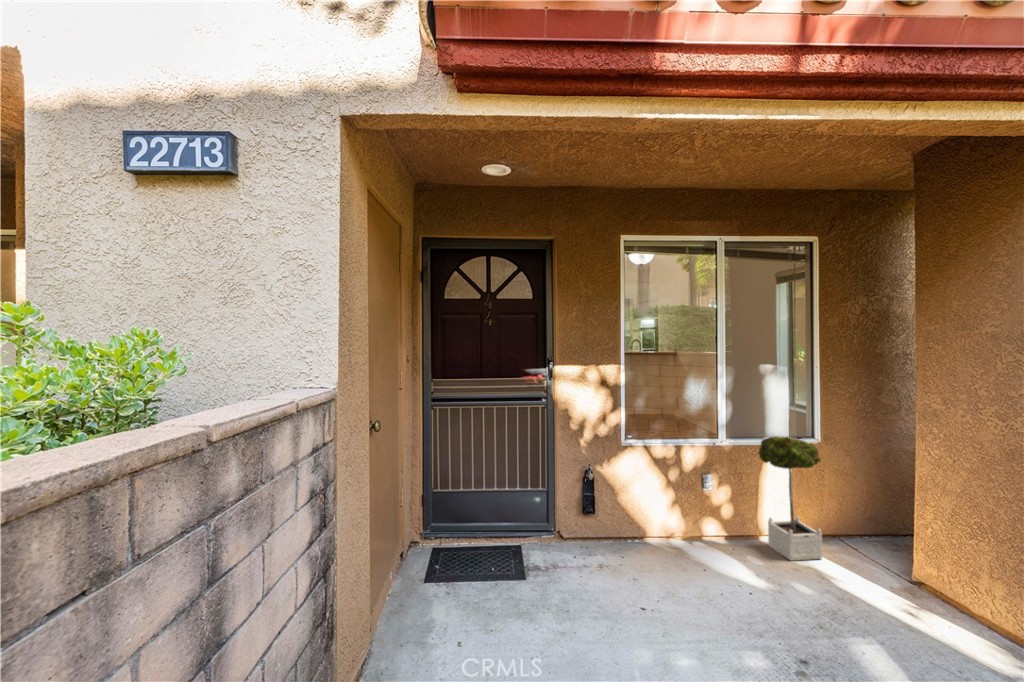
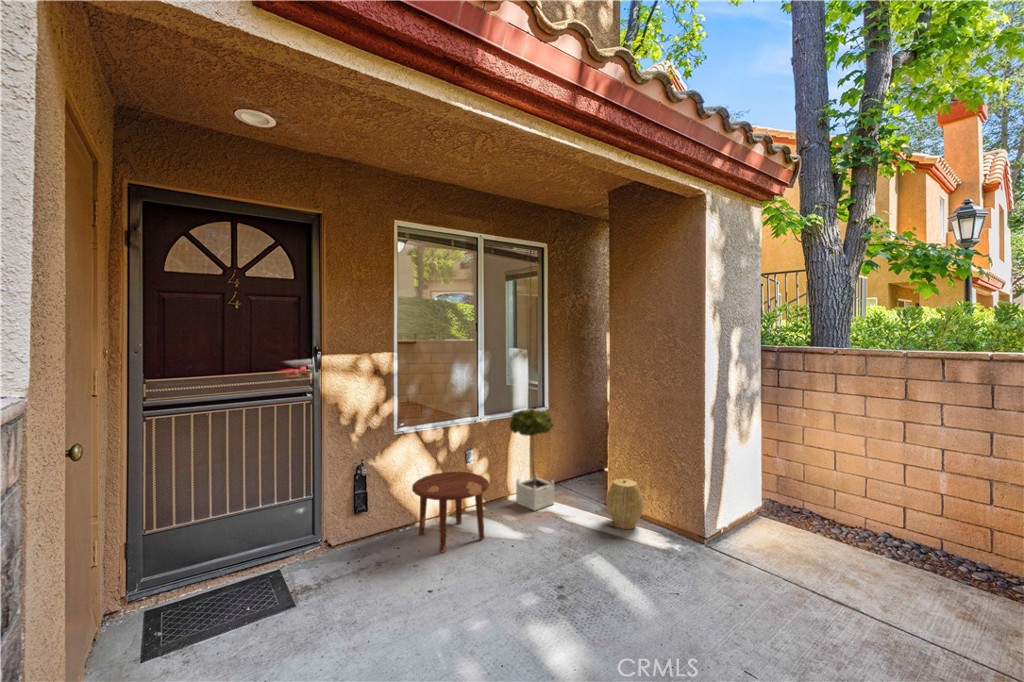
side table: none [635,492,721,576] -> present [412,472,489,552]
woven basket: none [900,548,970,623] -> present [606,479,644,529]

